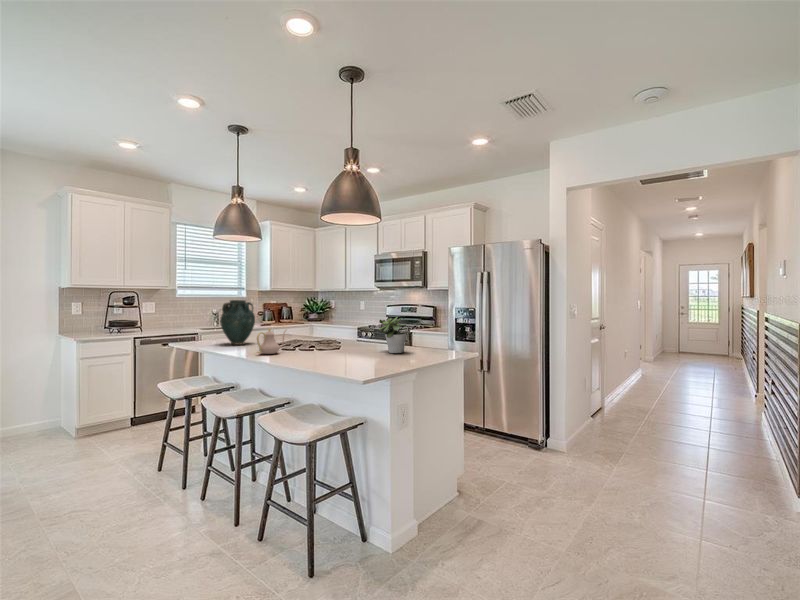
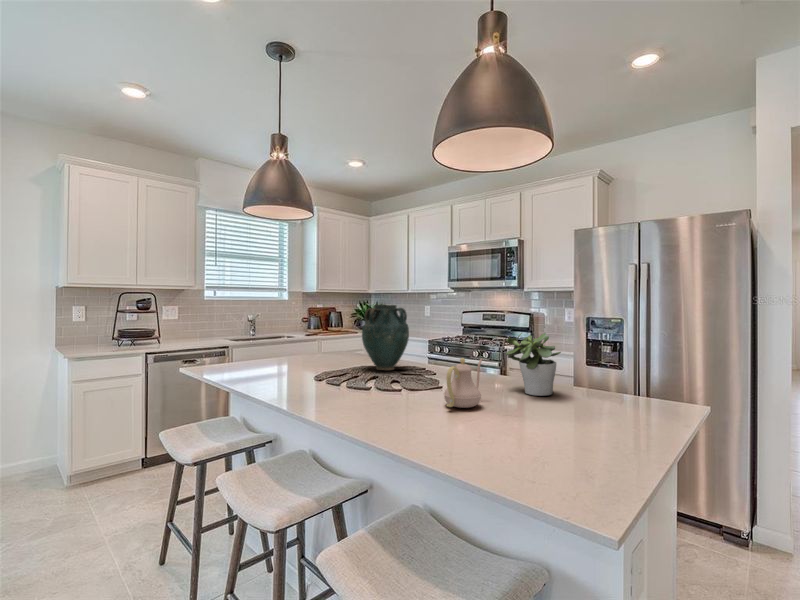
vase: present [220,300,255,345] -> present [362,304,409,370]
teapot: present [257,328,286,354] -> present [444,358,483,408]

